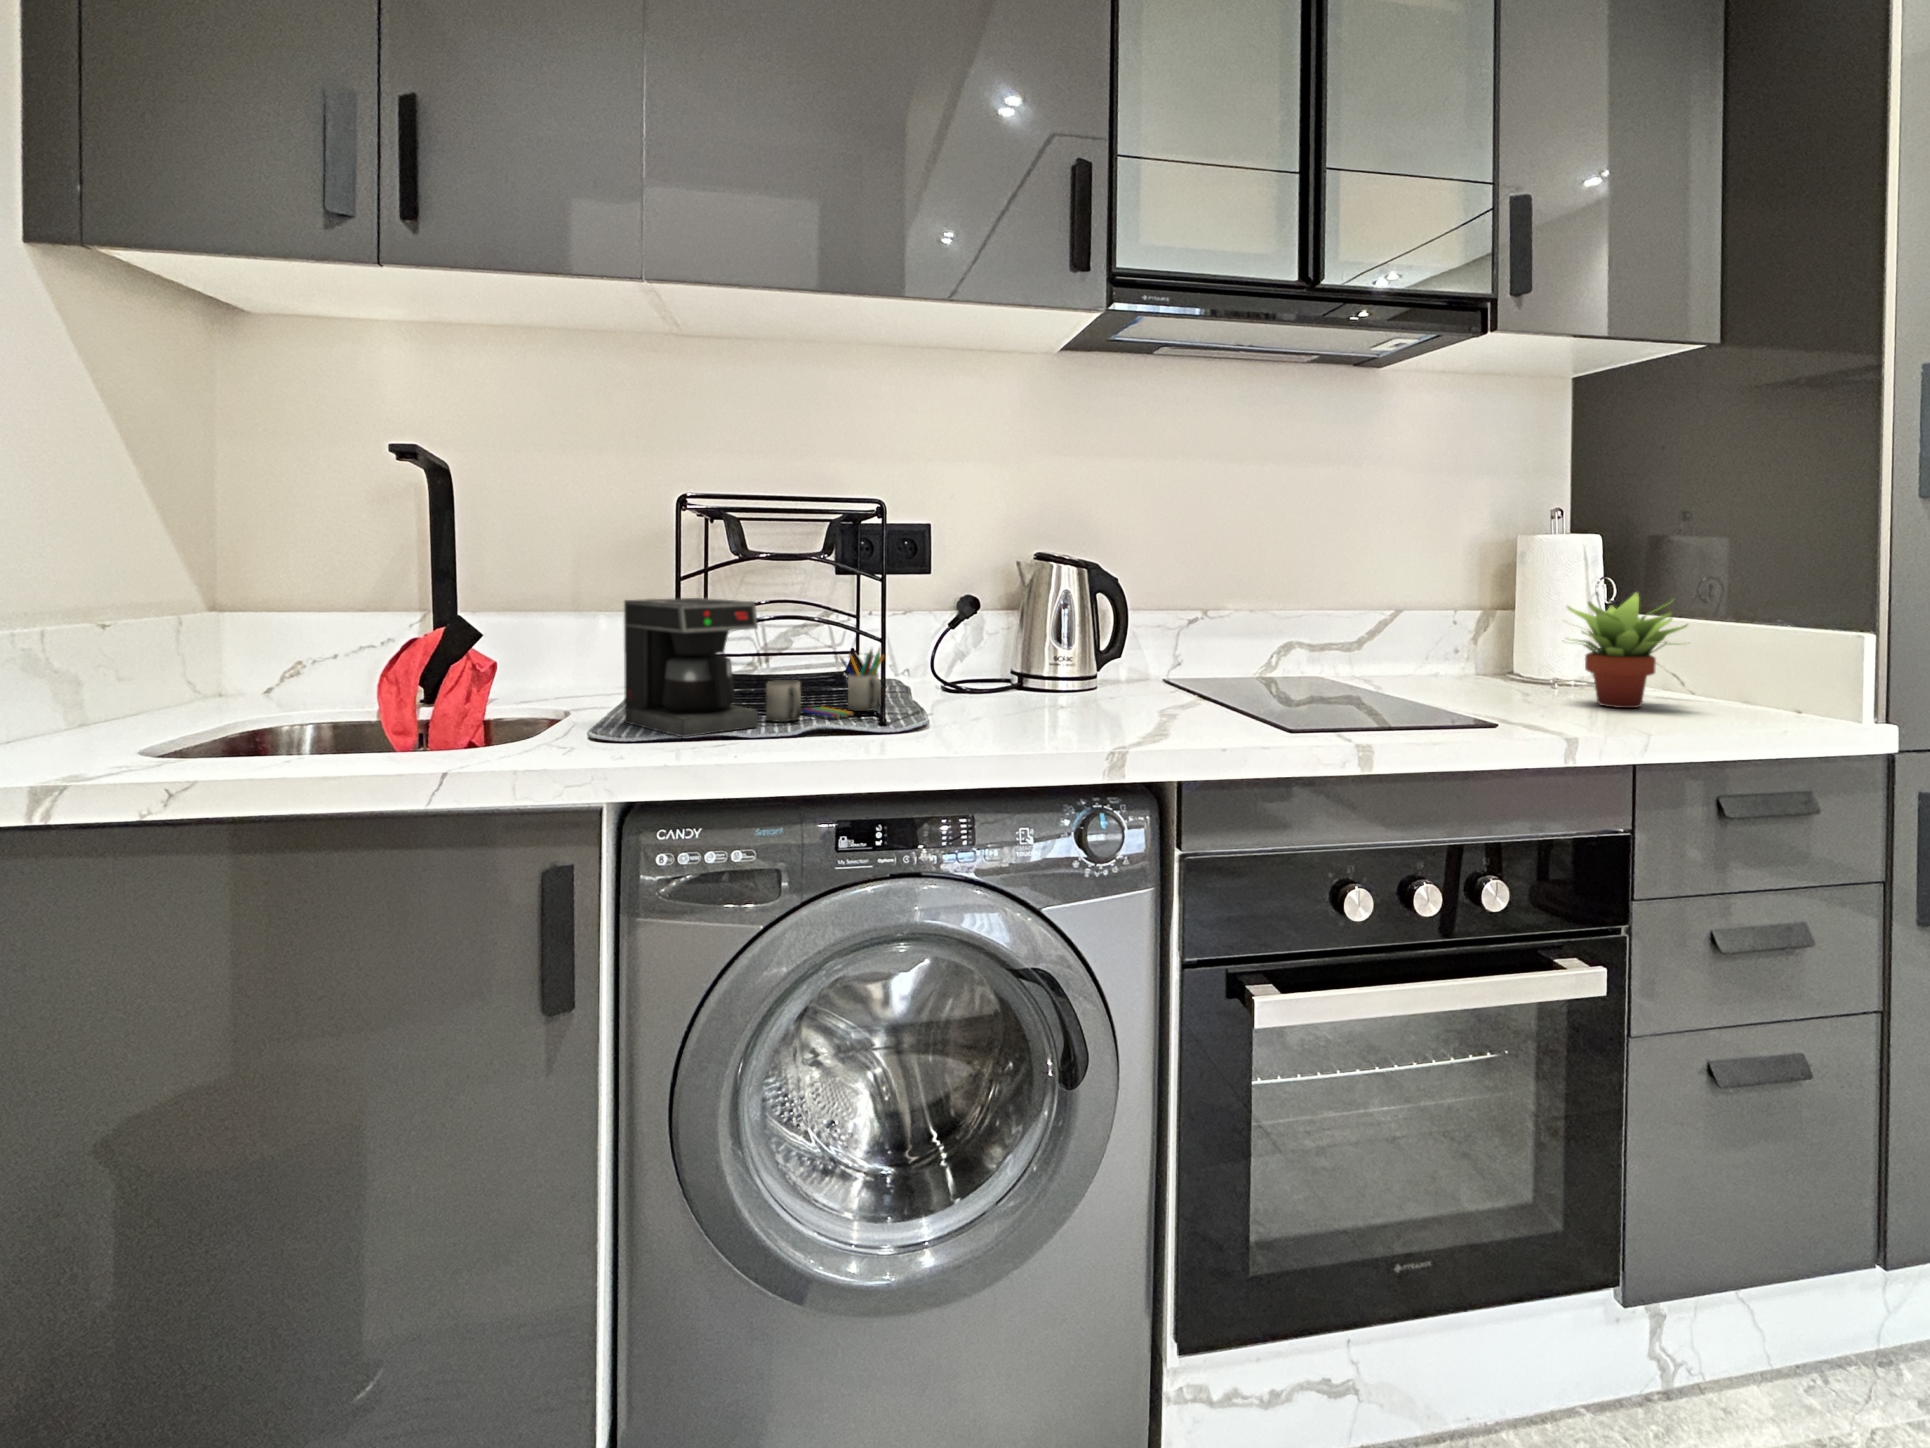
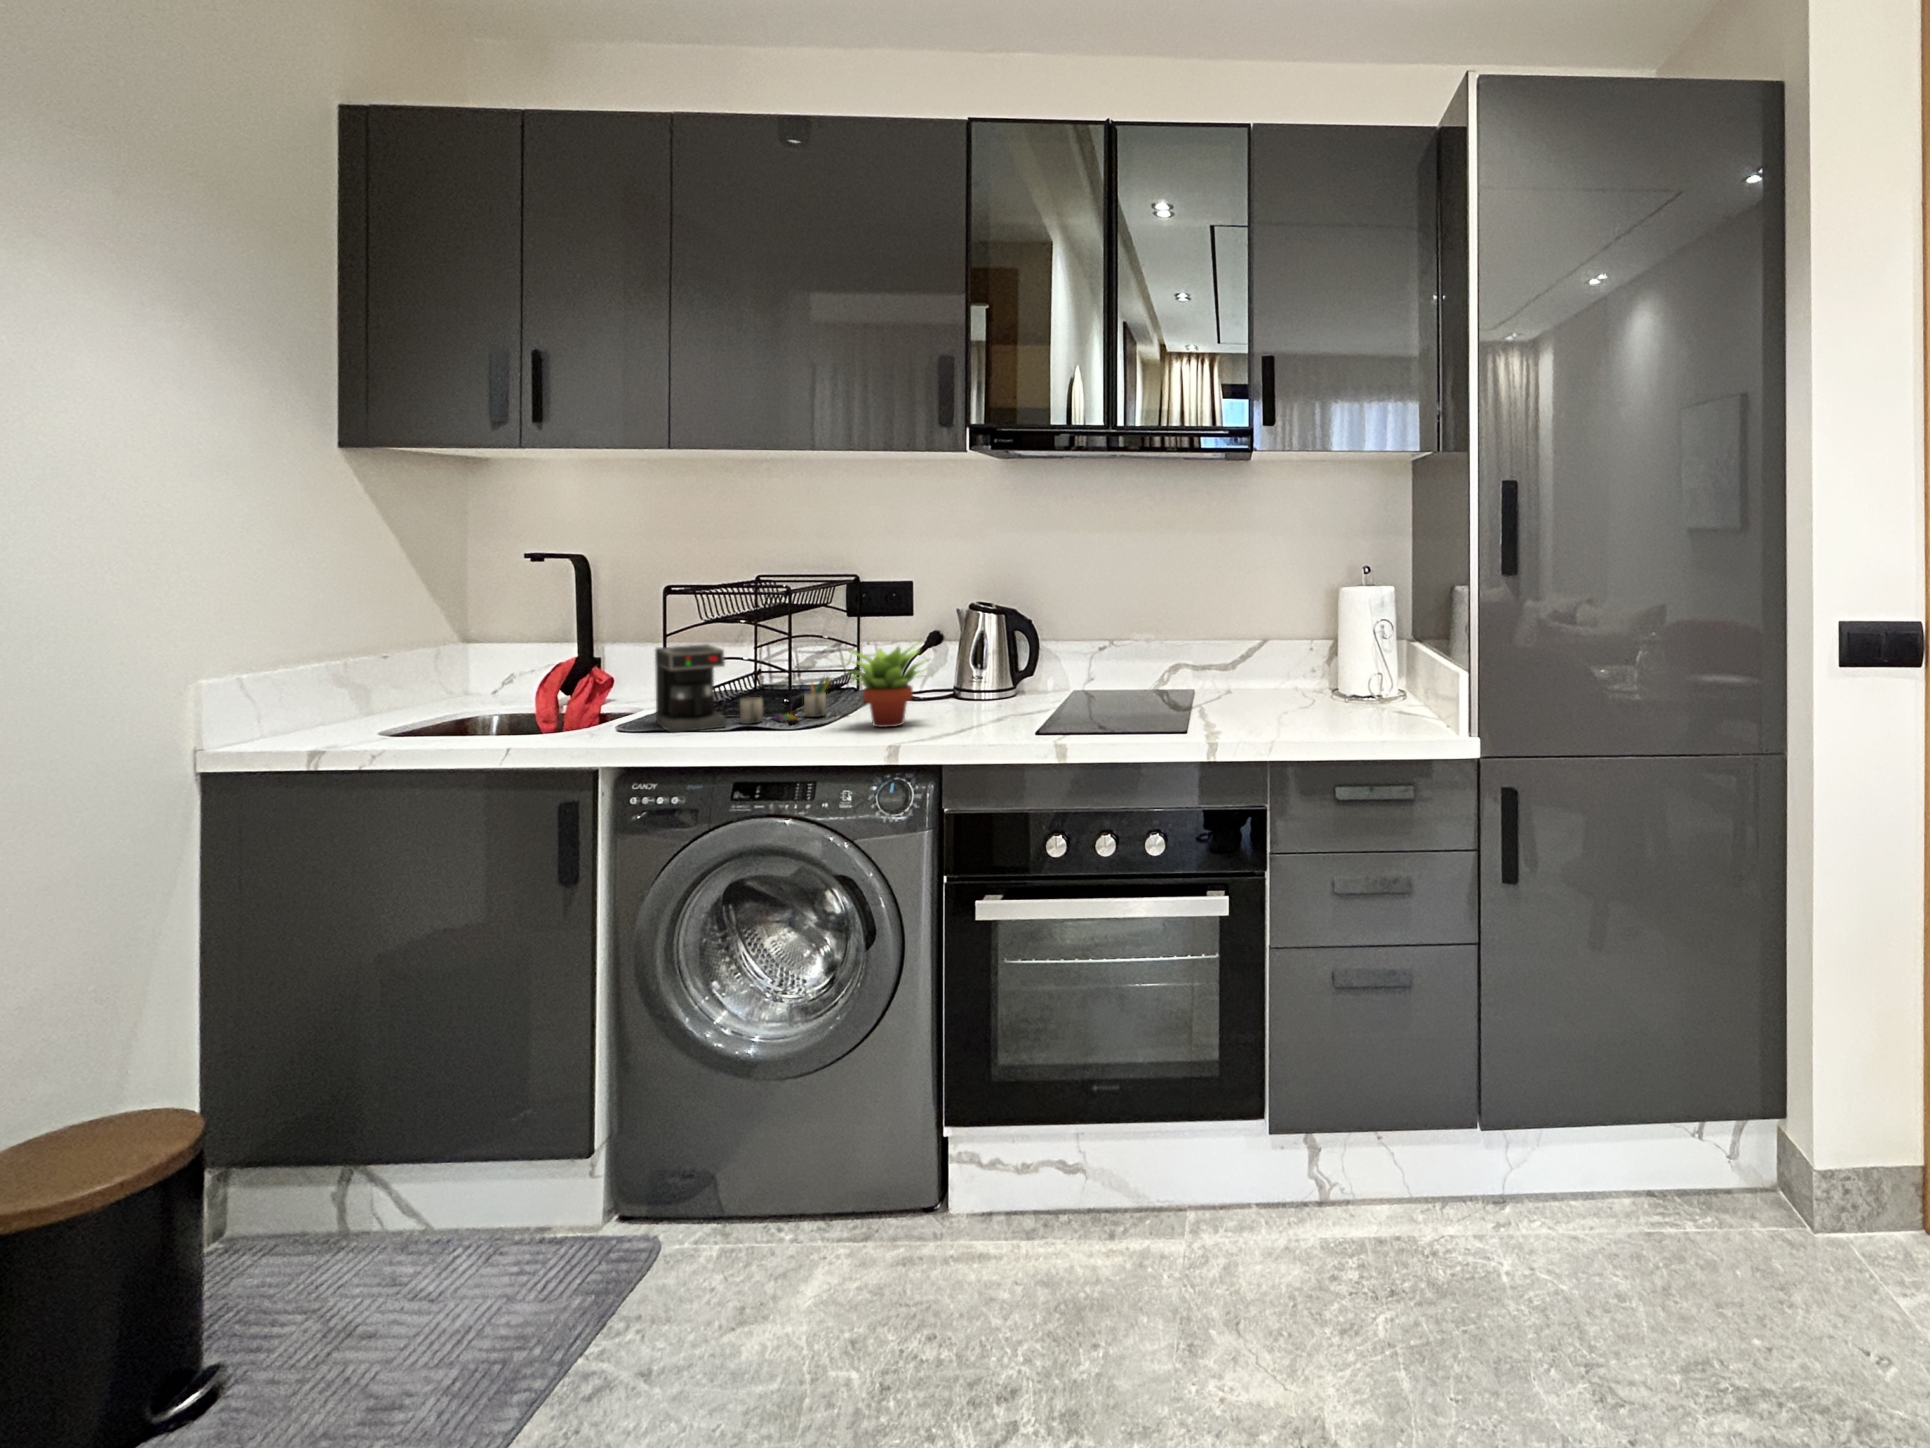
succulent plant: present [1567,592,1687,708] -> present [849,643,929,727]

